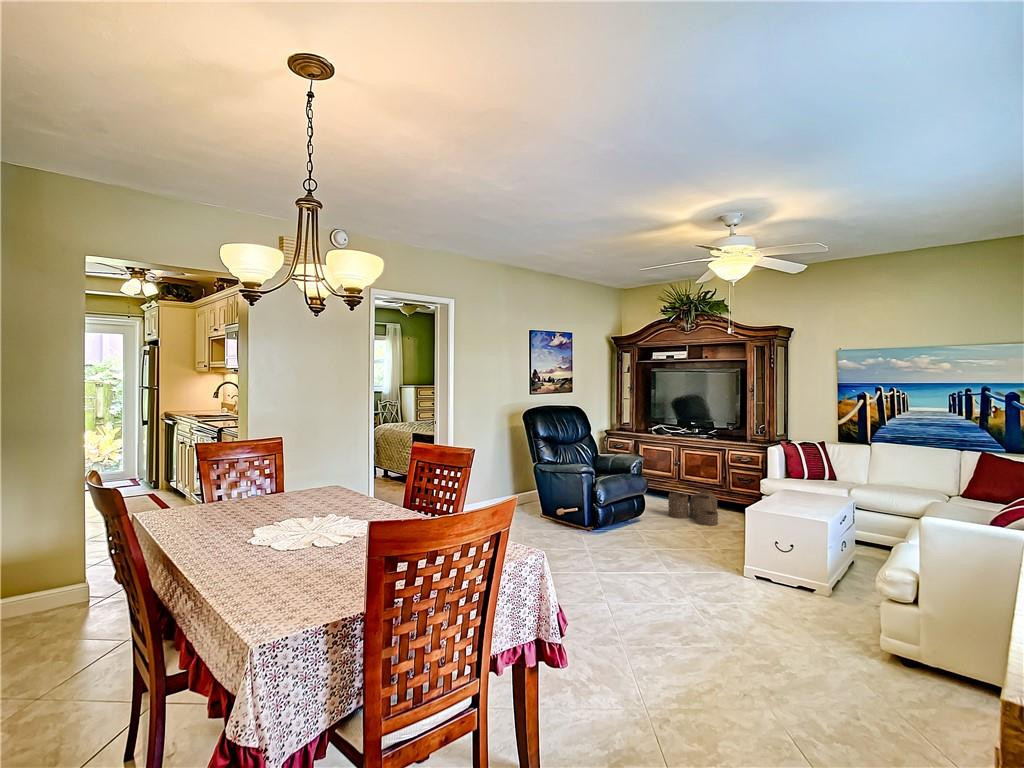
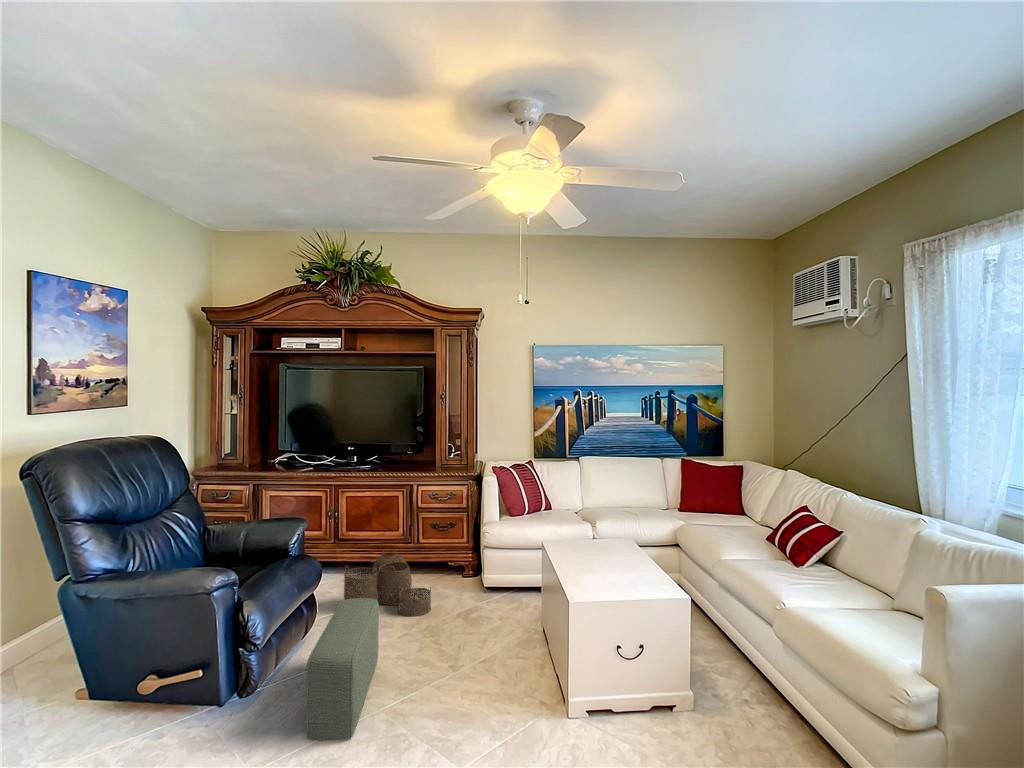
pouf: none [613,497,666,548] -> present [306,598,379,741]

